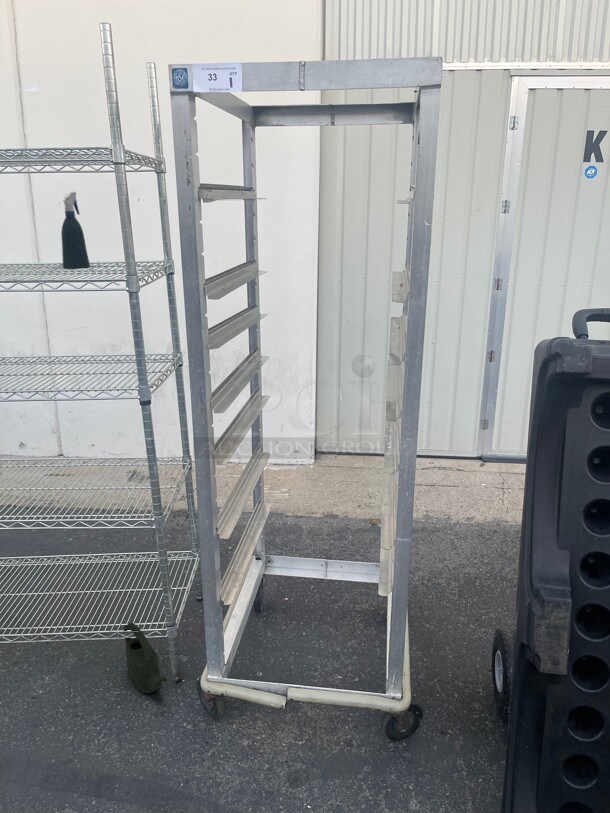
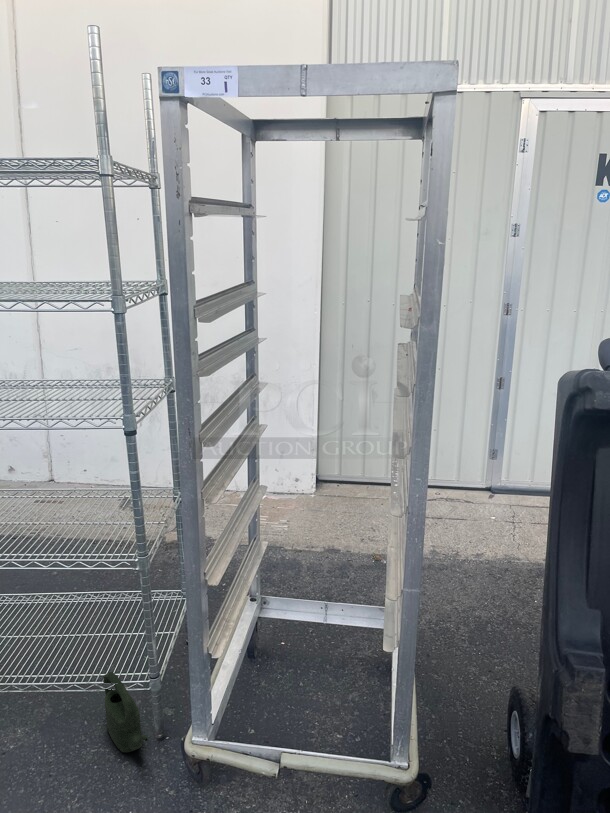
spray bottle: present [61,192,90,268] -> none [48,207,77,288]

